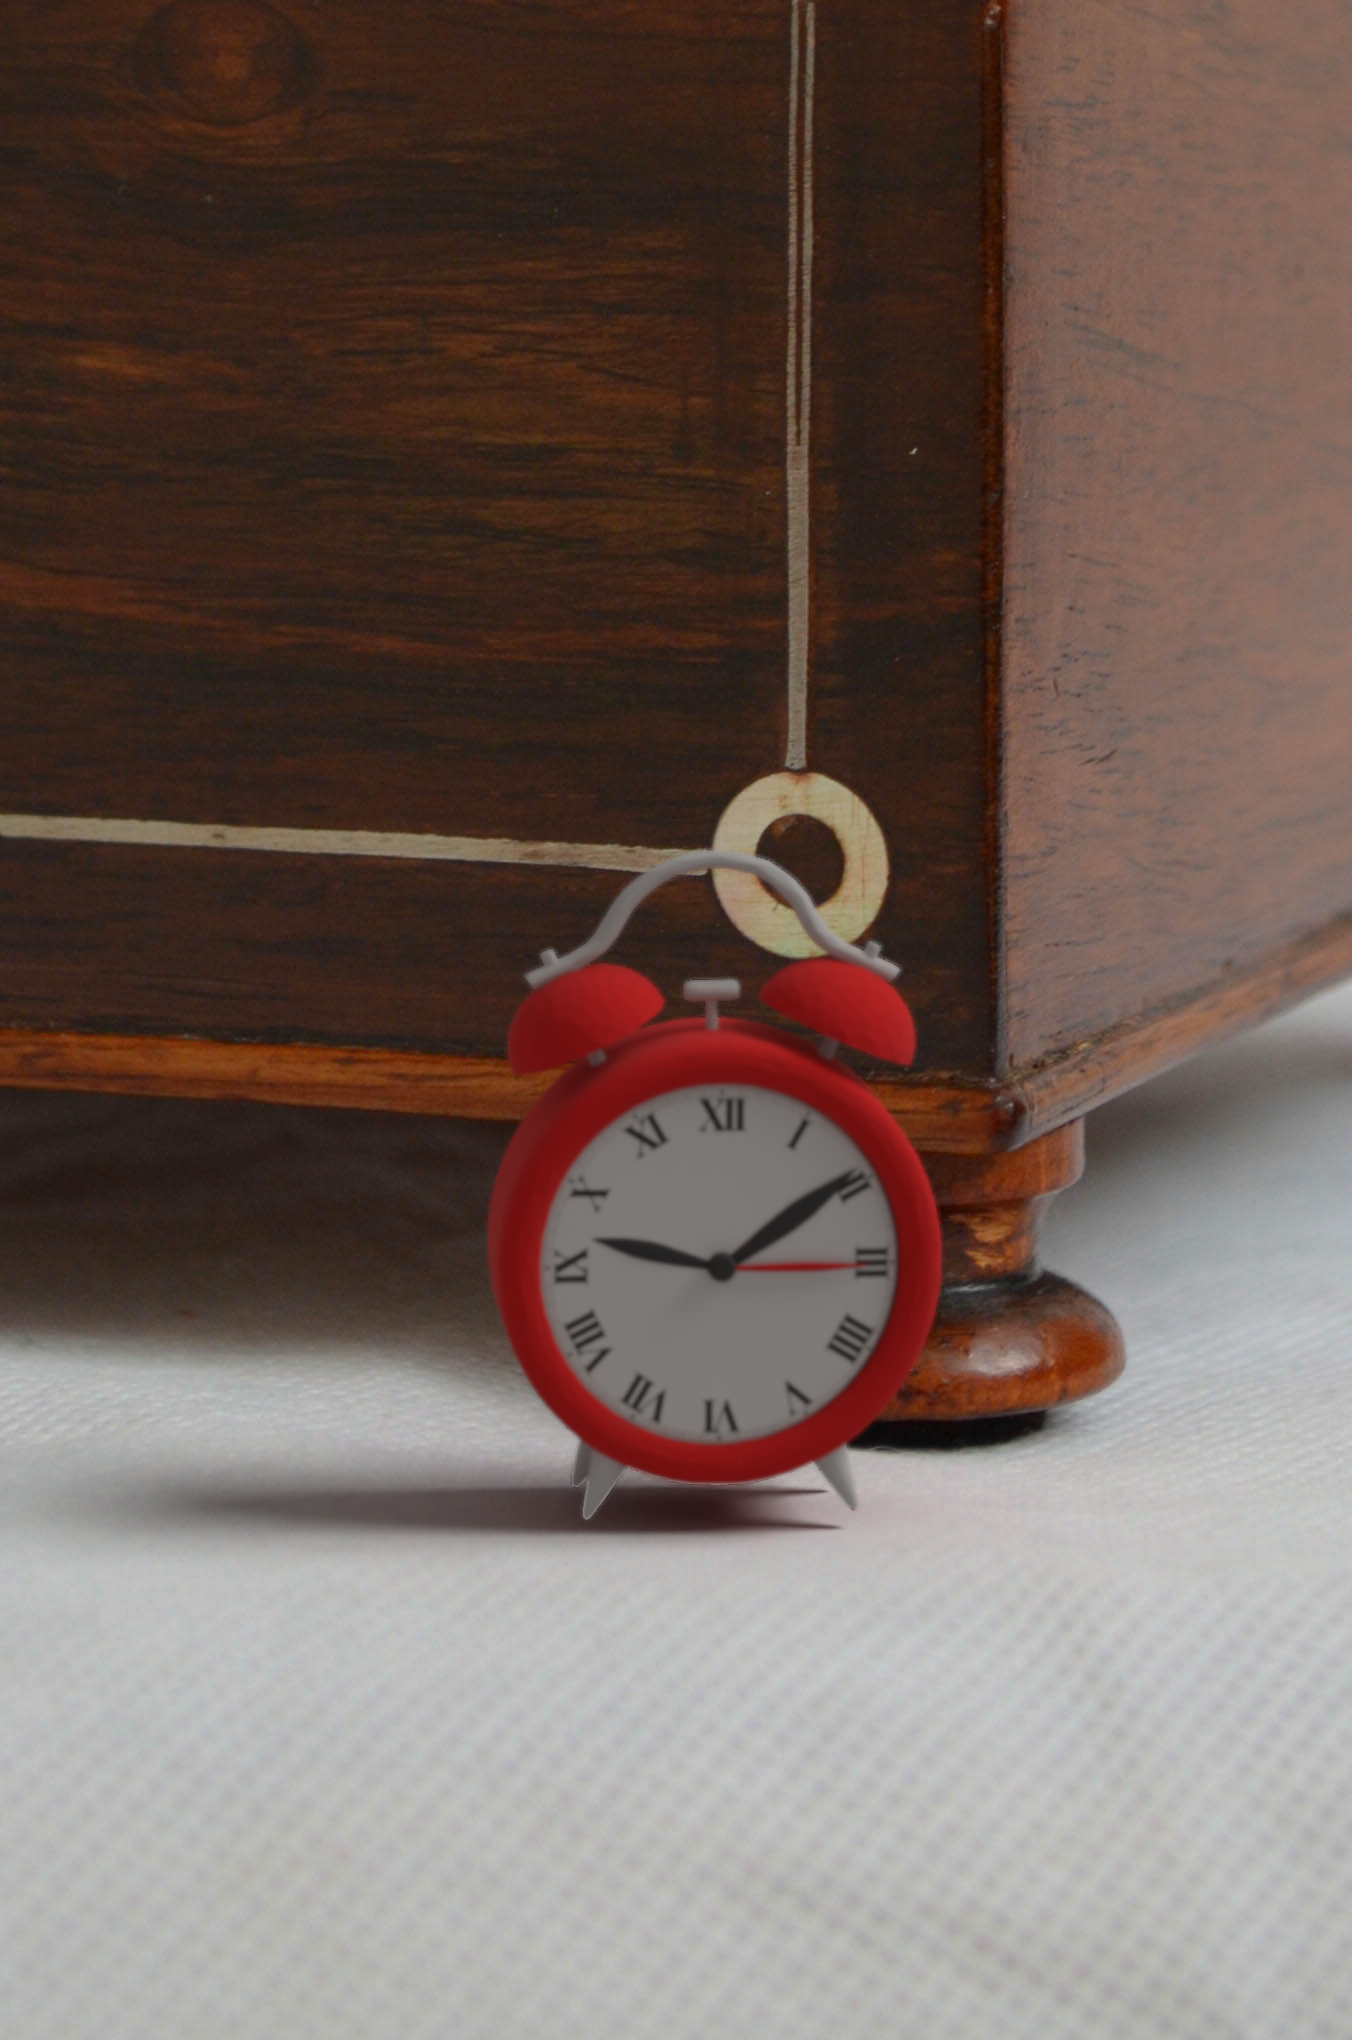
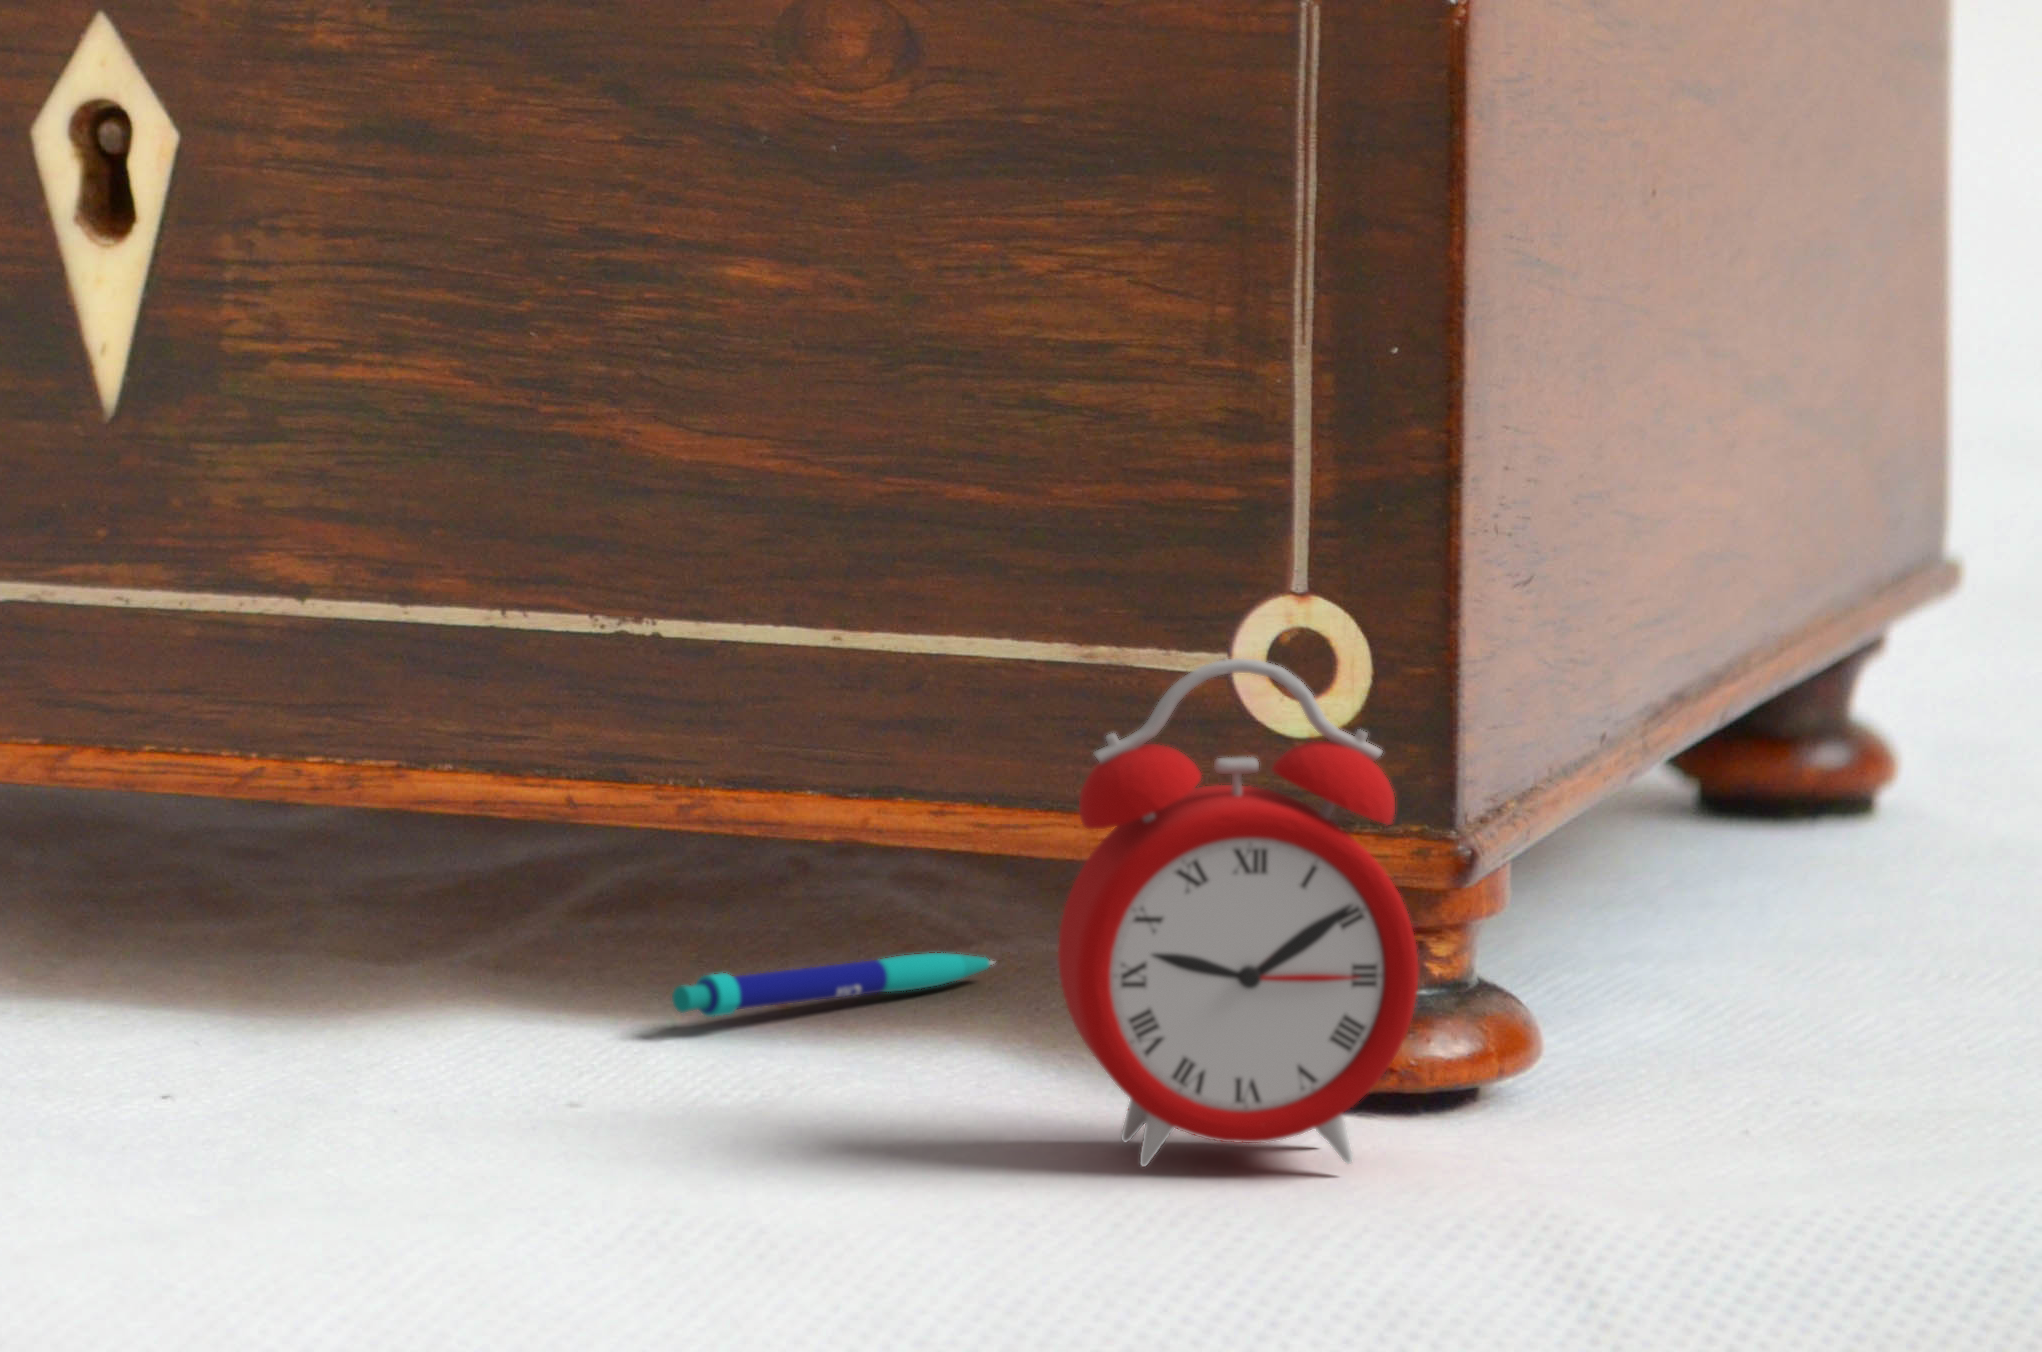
pen: none [32,1249,482,1335] -> present [672,953,993,1017]

